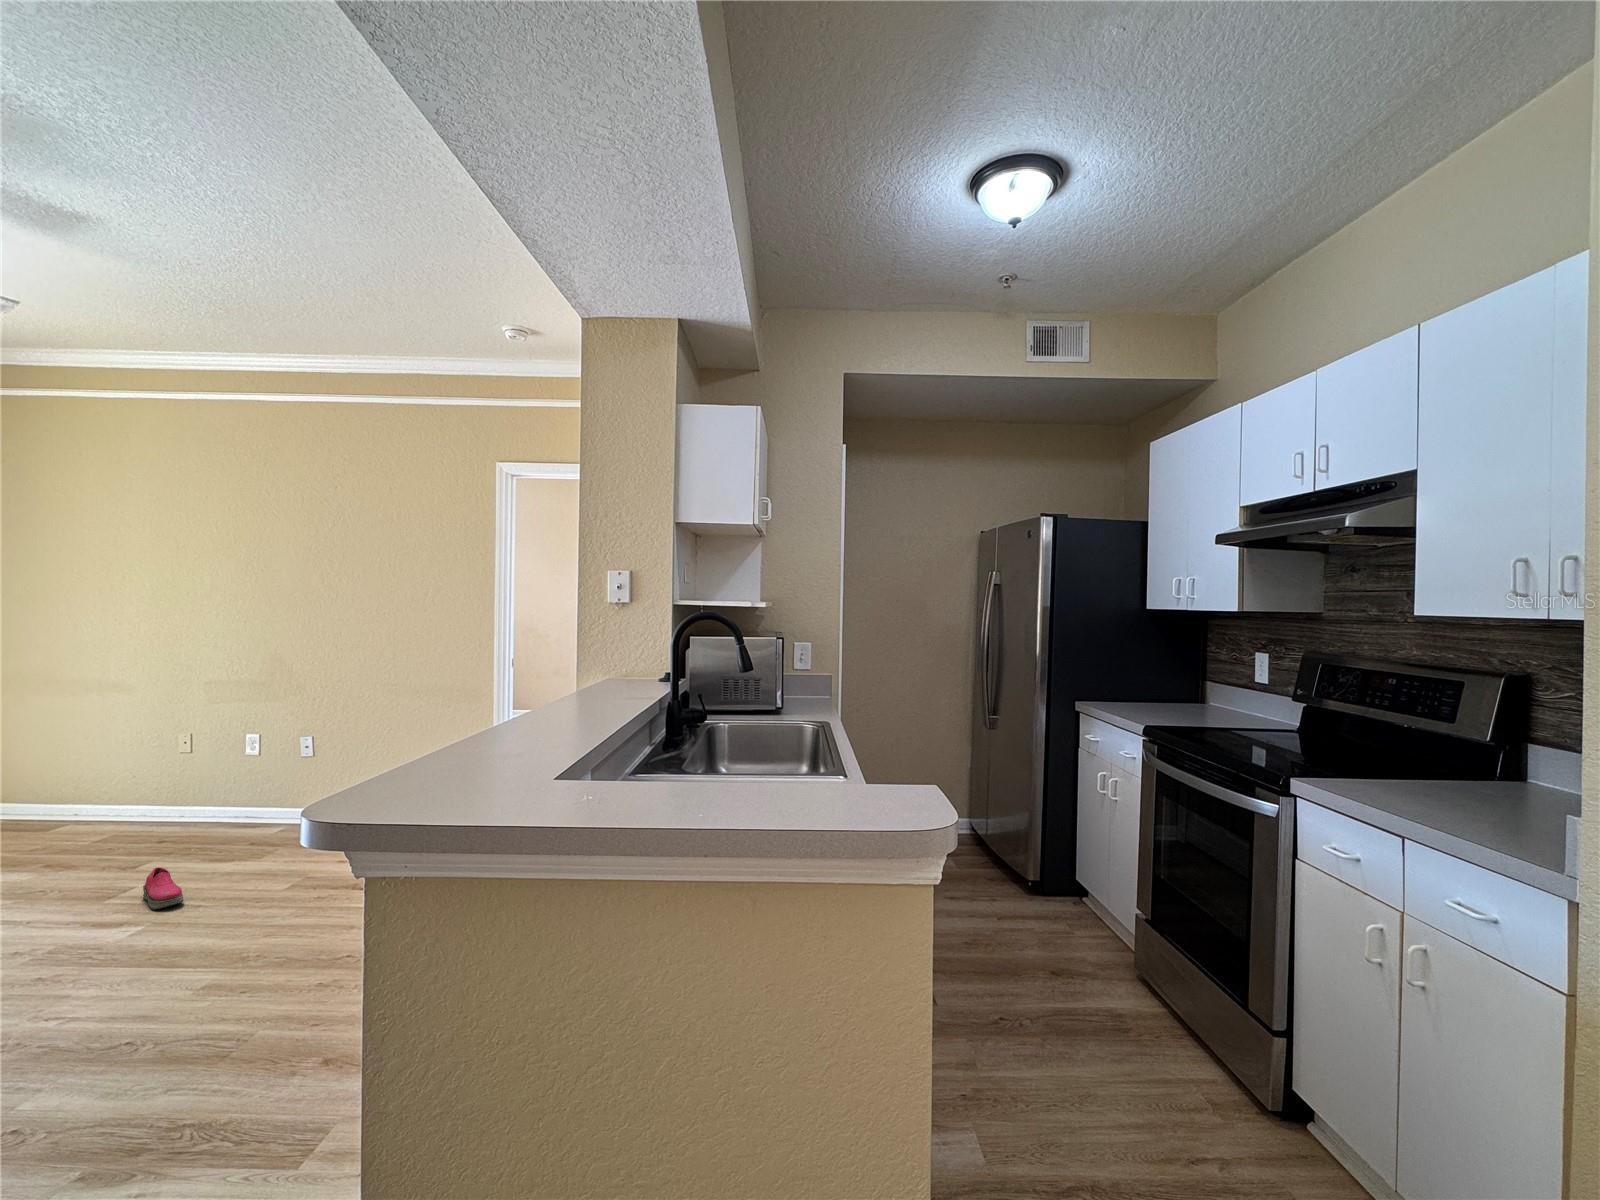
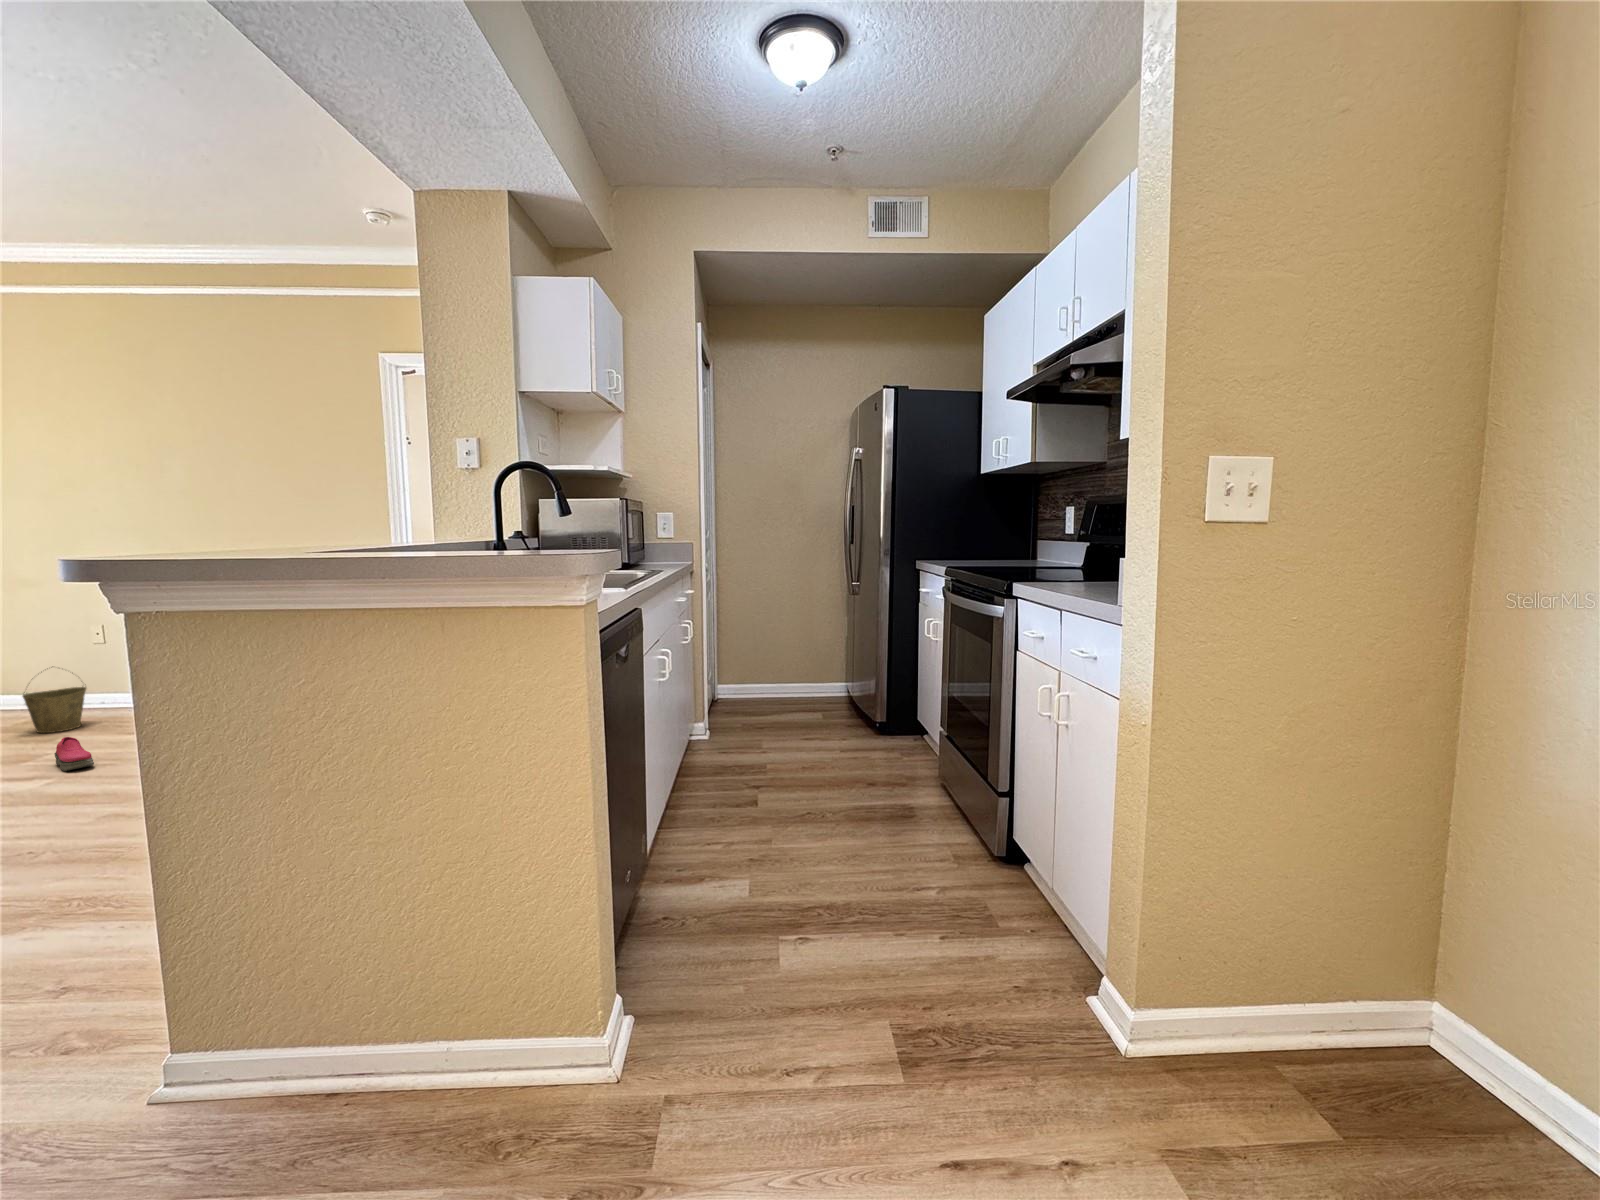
bucket: none [111,778,174,851] -> present [23,687,86,733]

